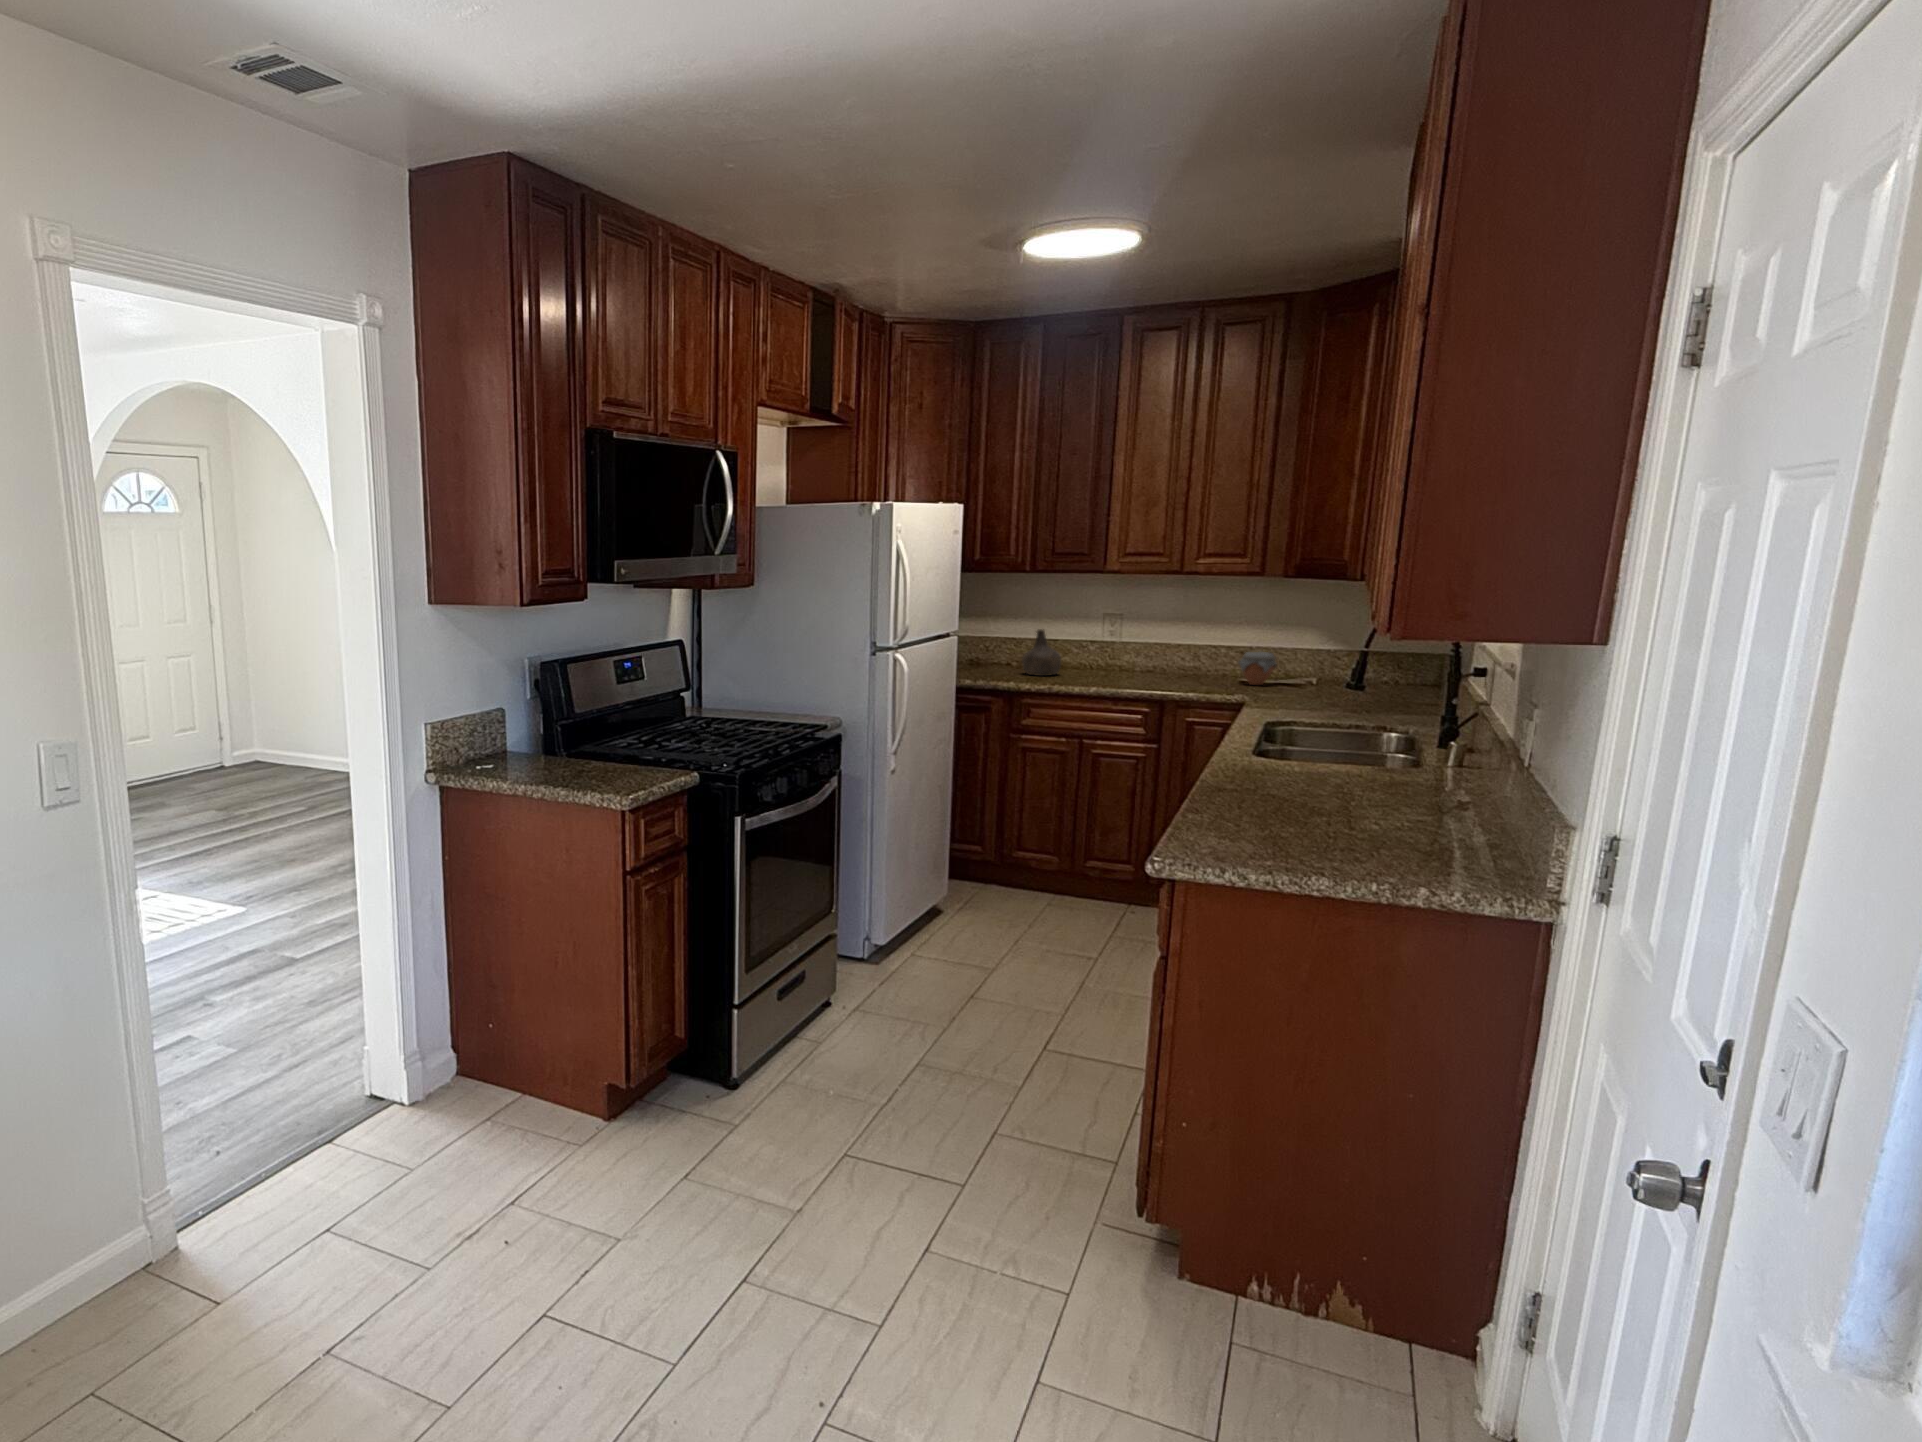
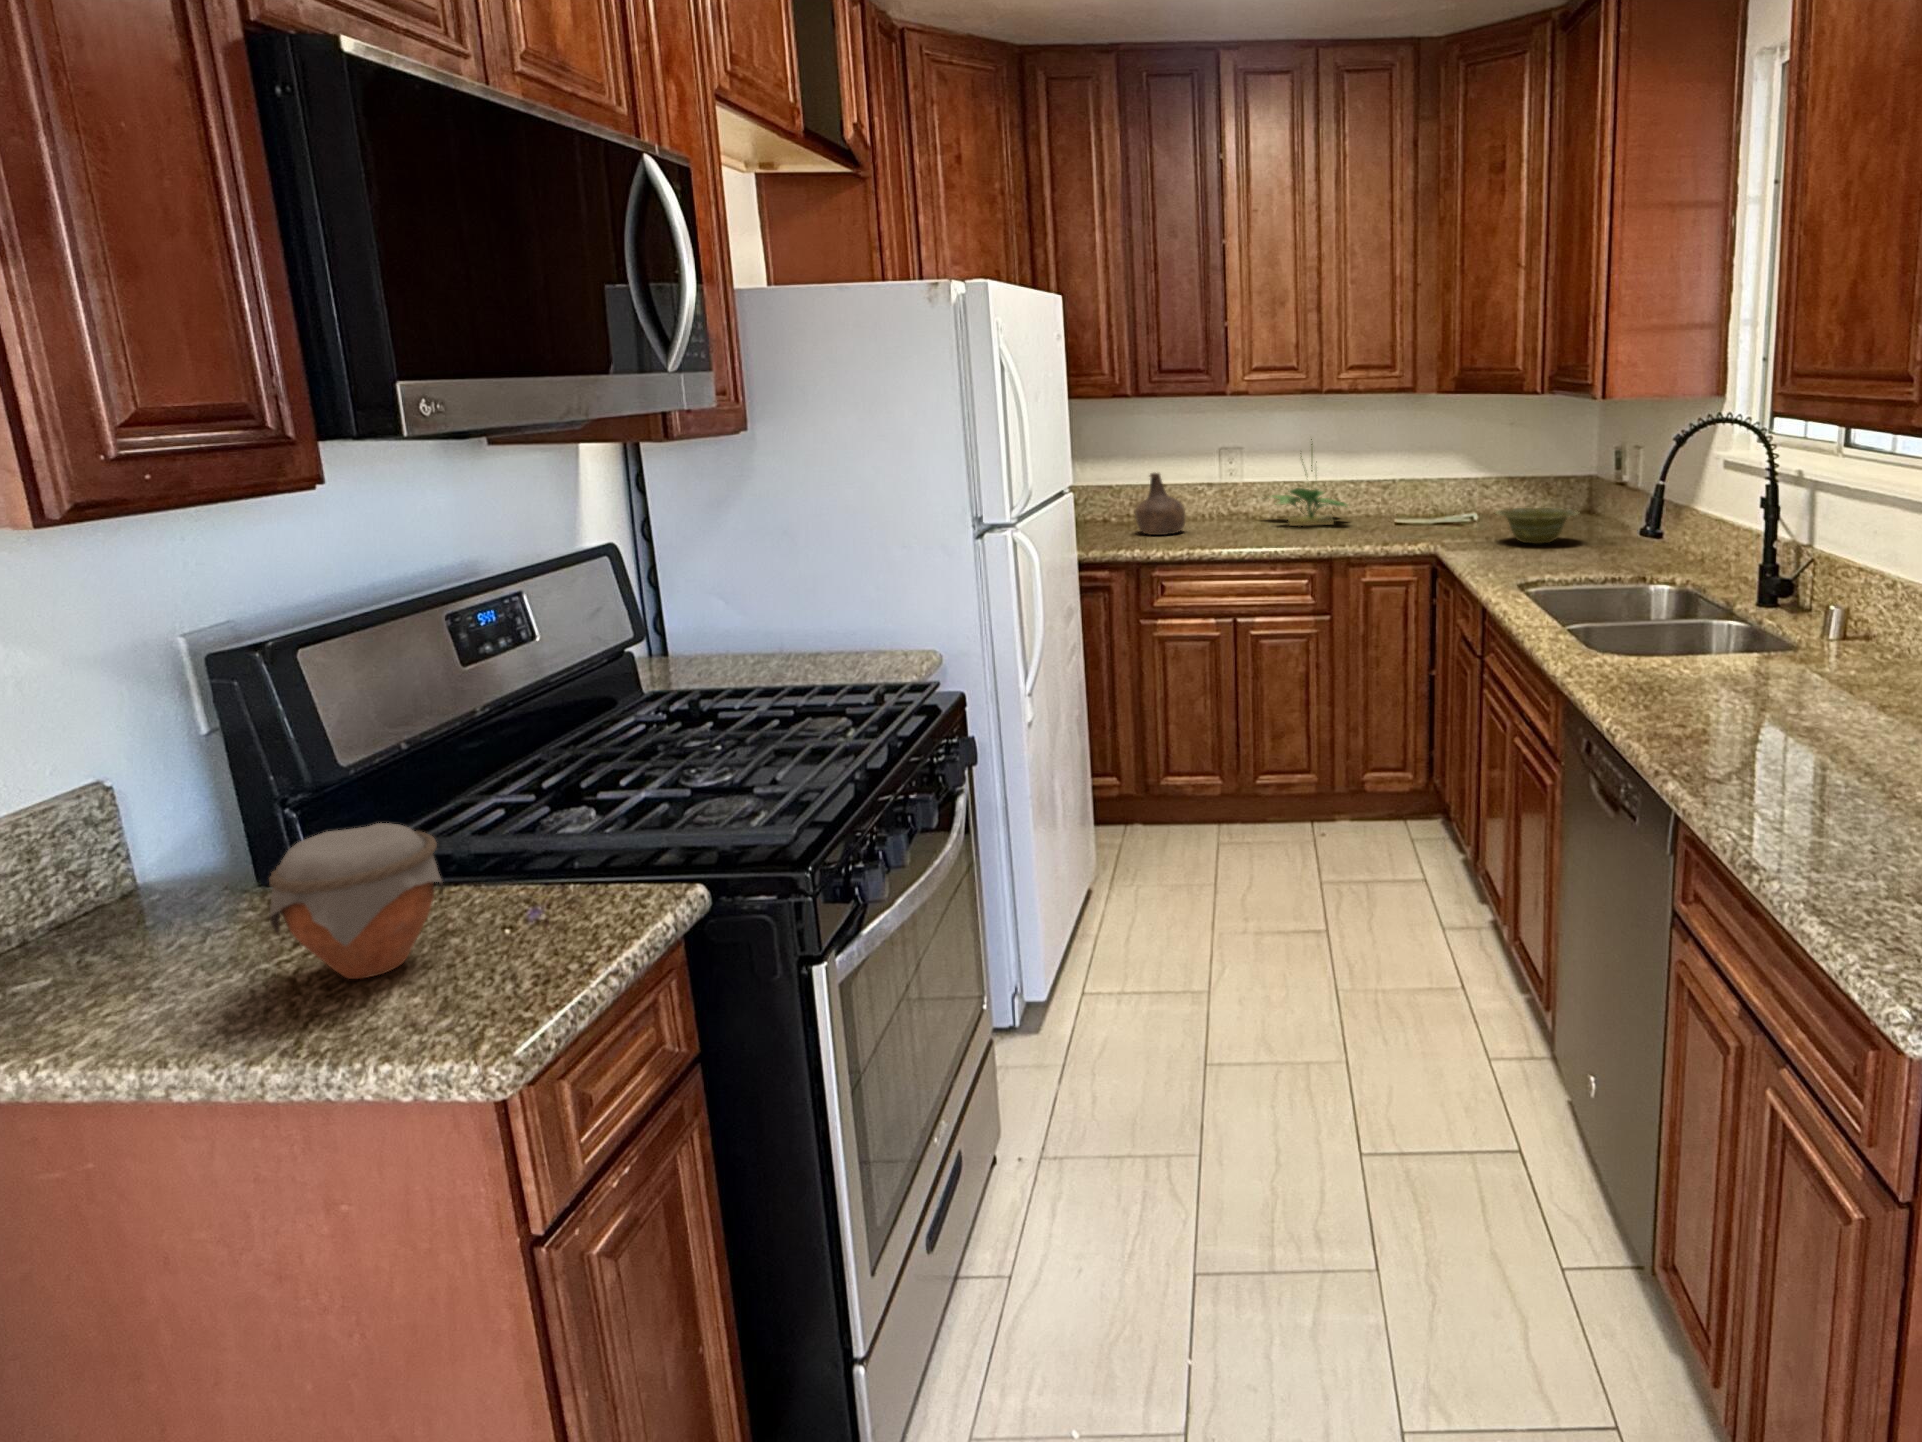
potted plant: none [1130,607,1203,679] -> present [1272,439,1347,526]
jar: present [1239,652,1277,685] -> present [269,823,443,979]
dish: none [1301,673,1378,701] -> present [1496,508,1578,544]

